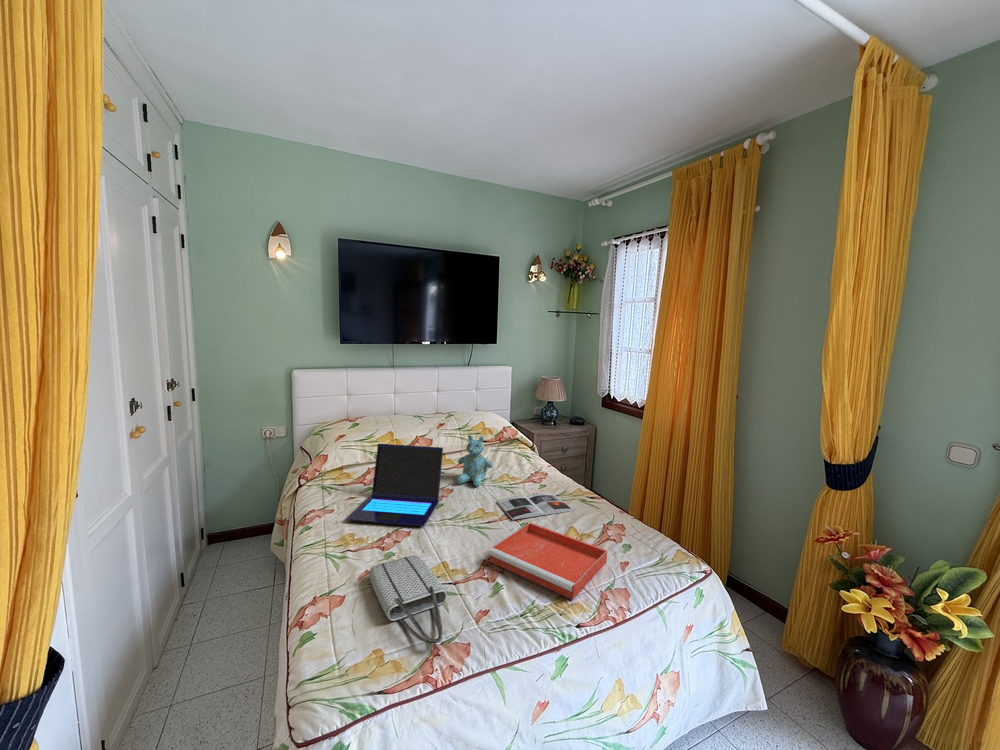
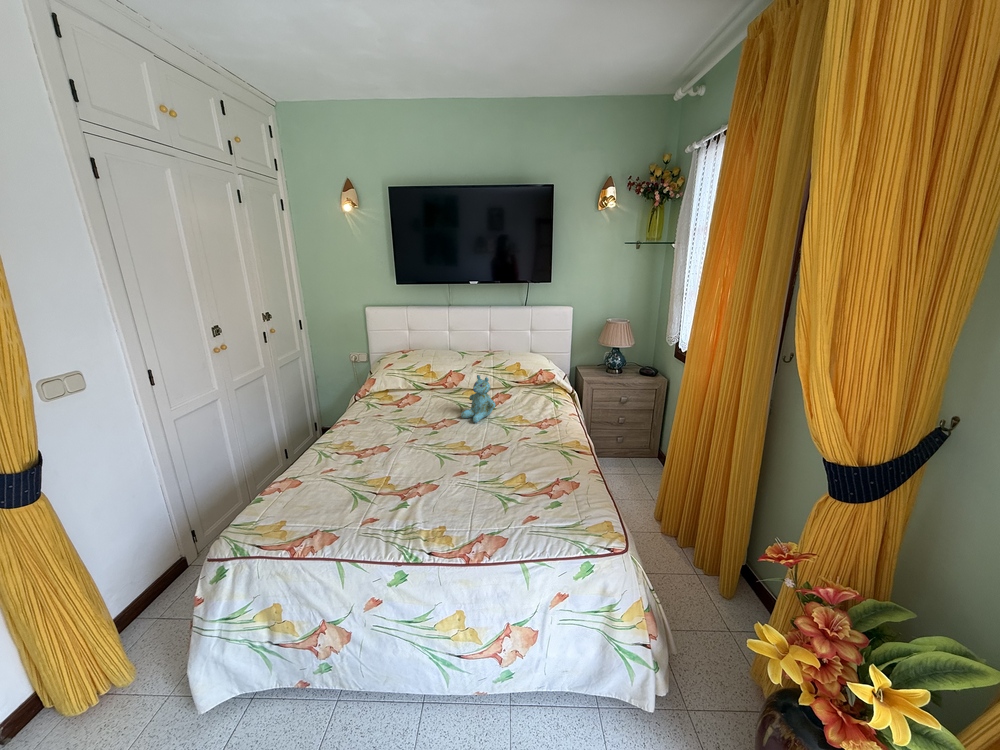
laptop: present [347,444,443,526] -> none [350,373,440,447]
magazine: present [497,493,574,520] -> none [472,437,539,460]
tray: present [489,523,607,600] -> none [414,461,514,531]
tote bag: present [370,555,447,643] -> none [304,466,365,529]

